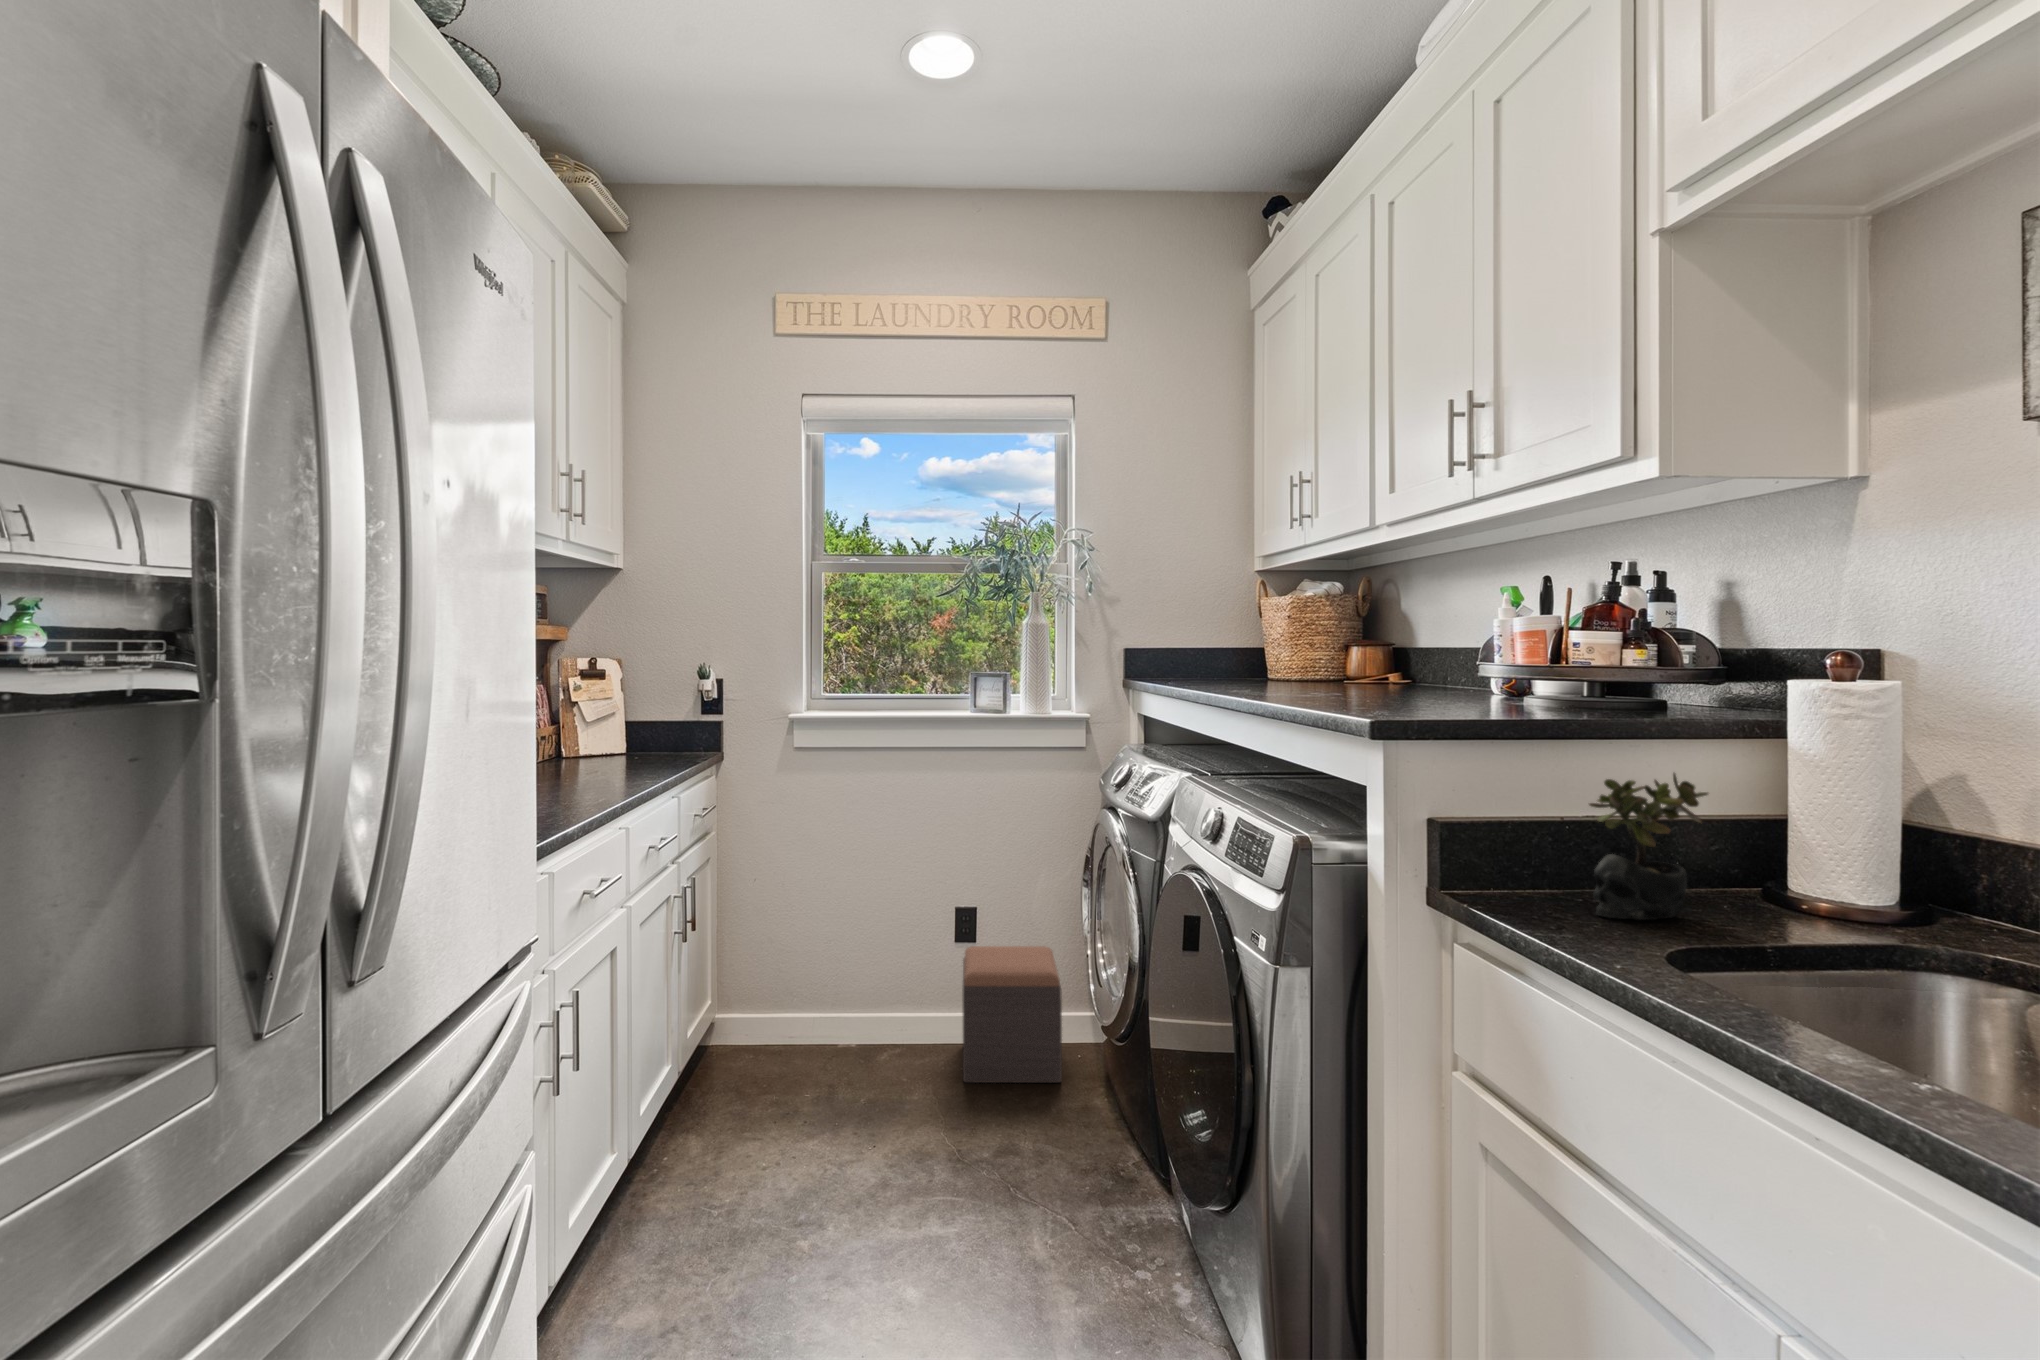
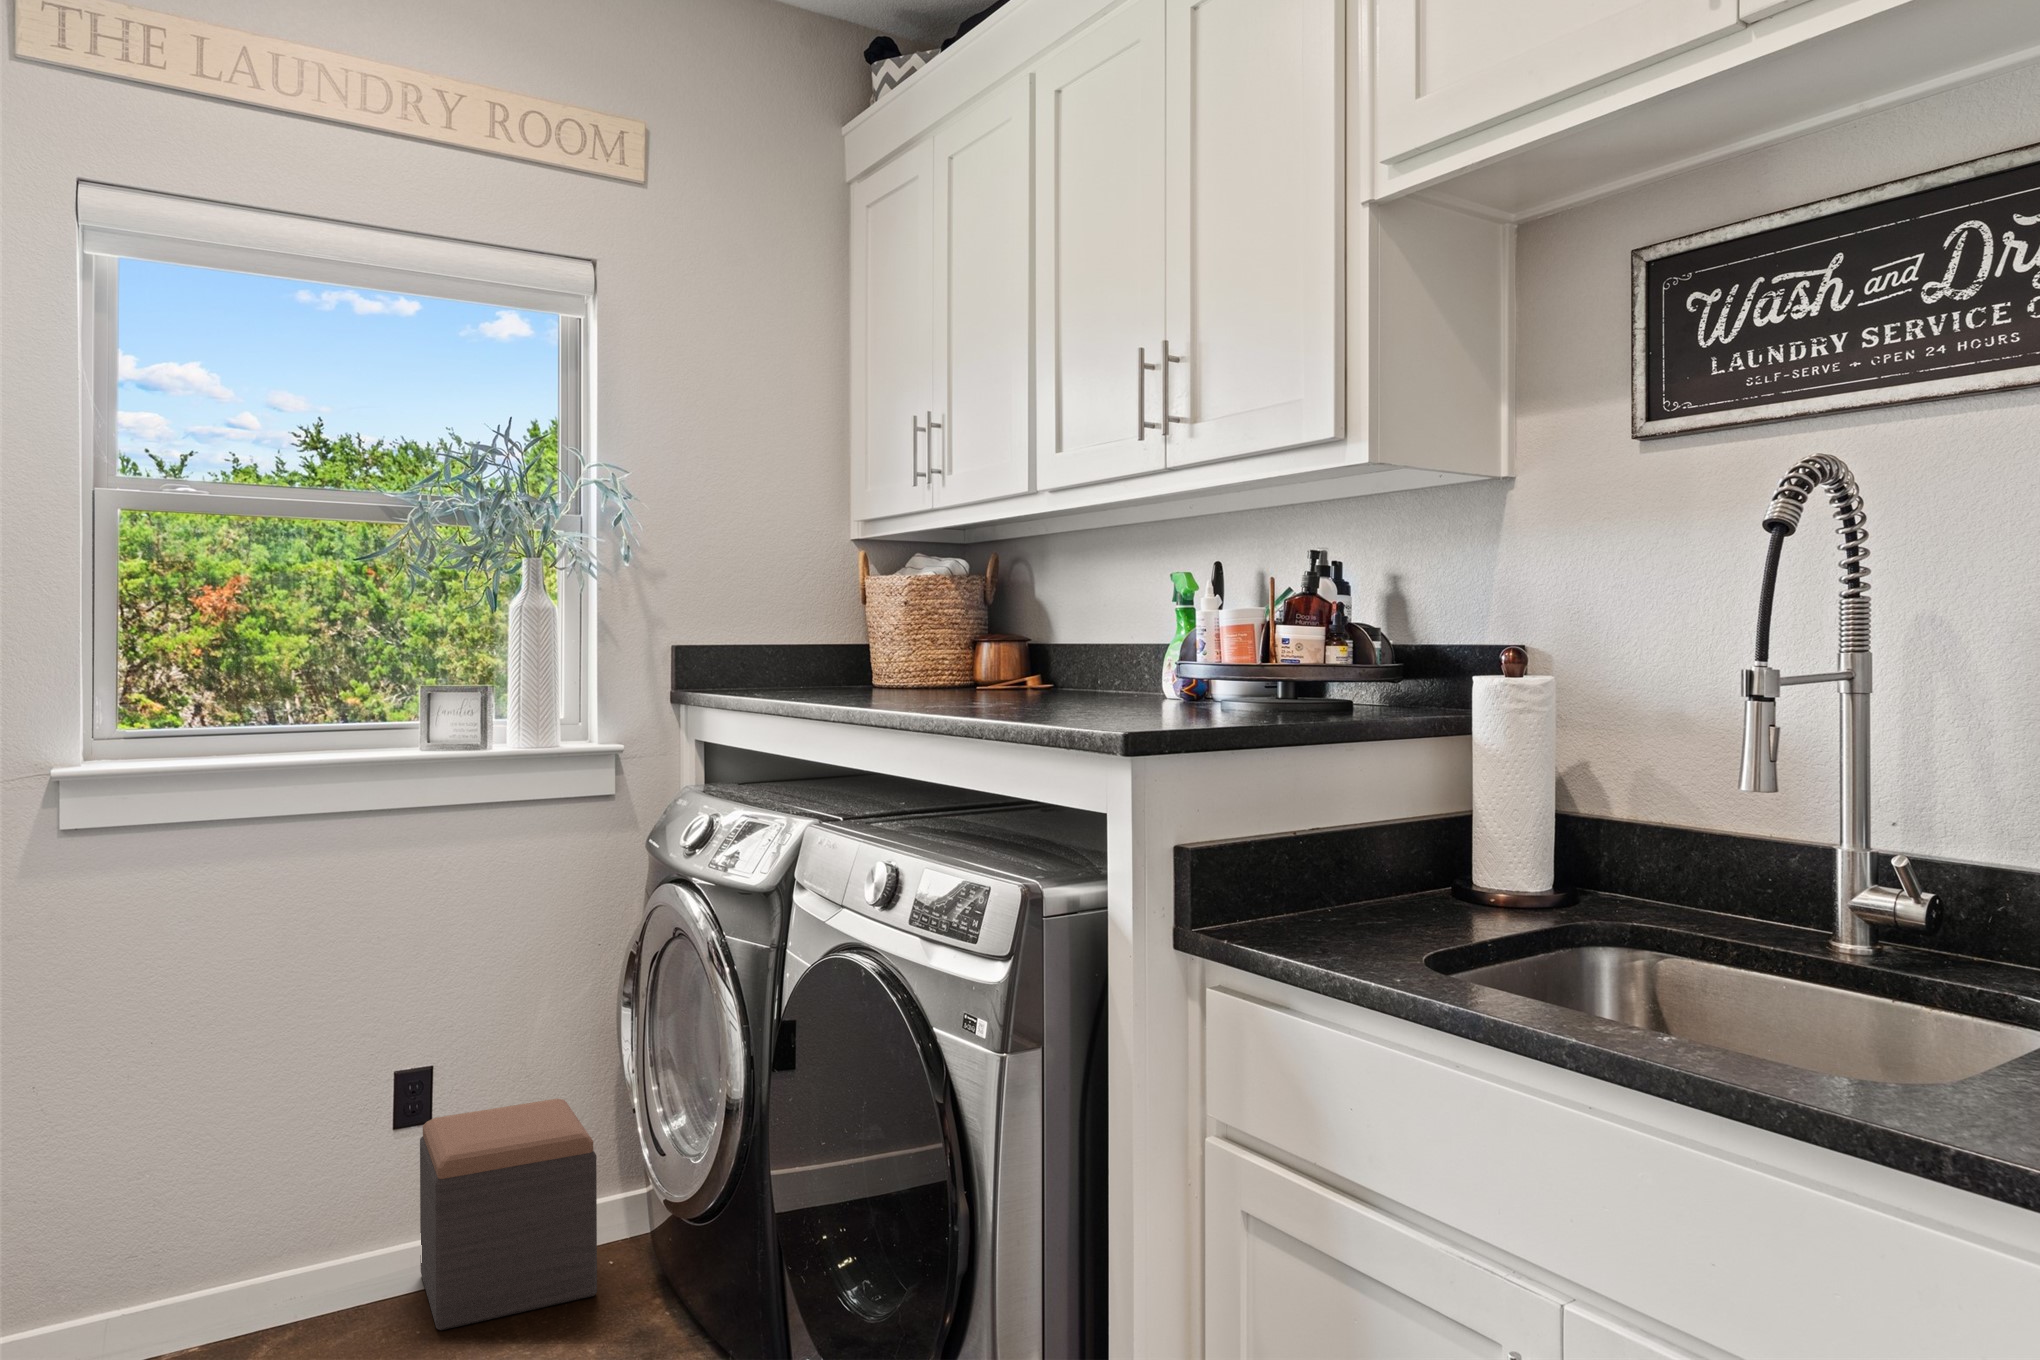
succulent plant: present [1589,773,1708,920] -> none [1342,776,1443,937]

